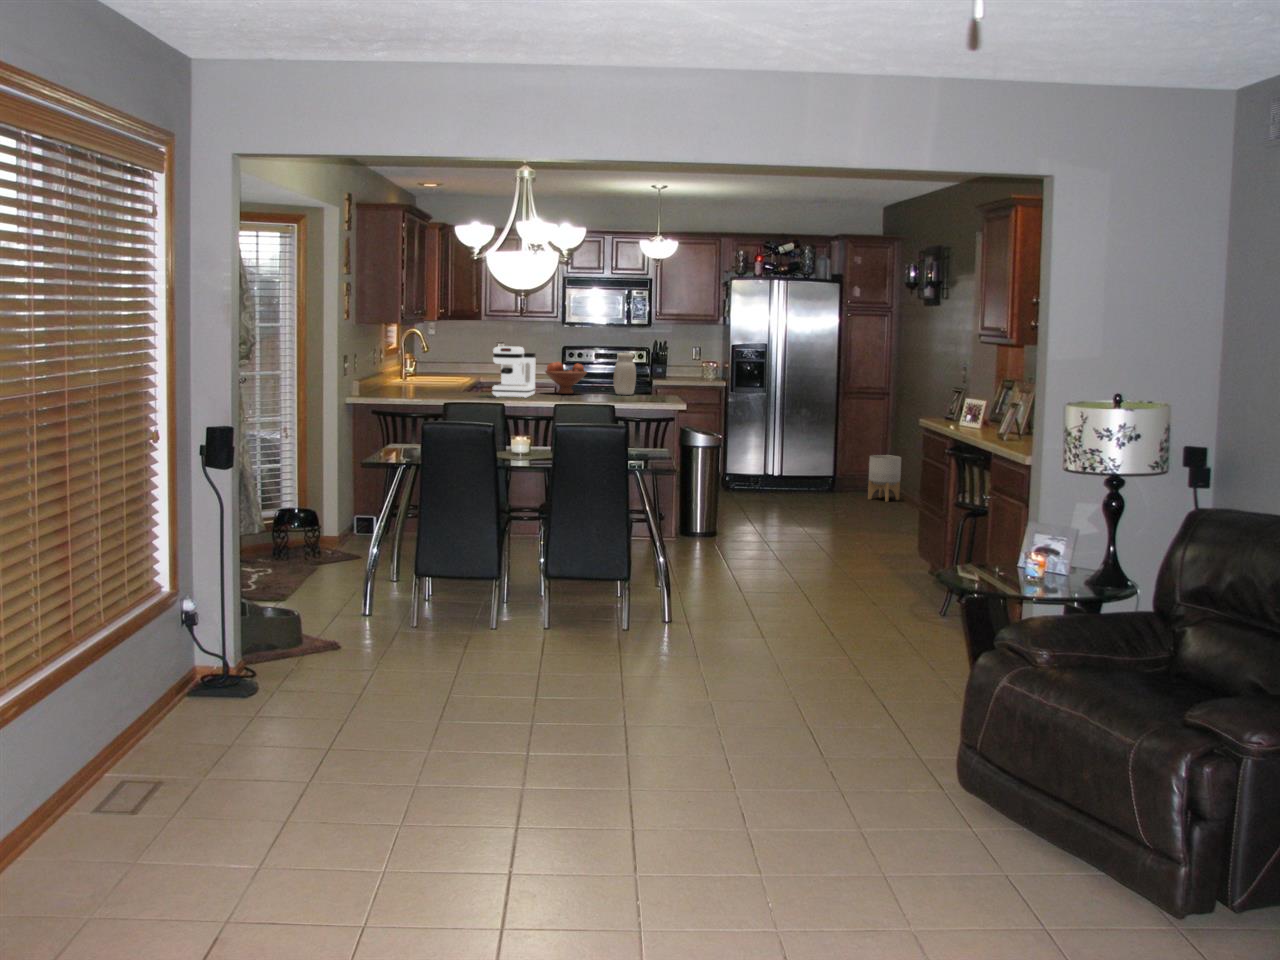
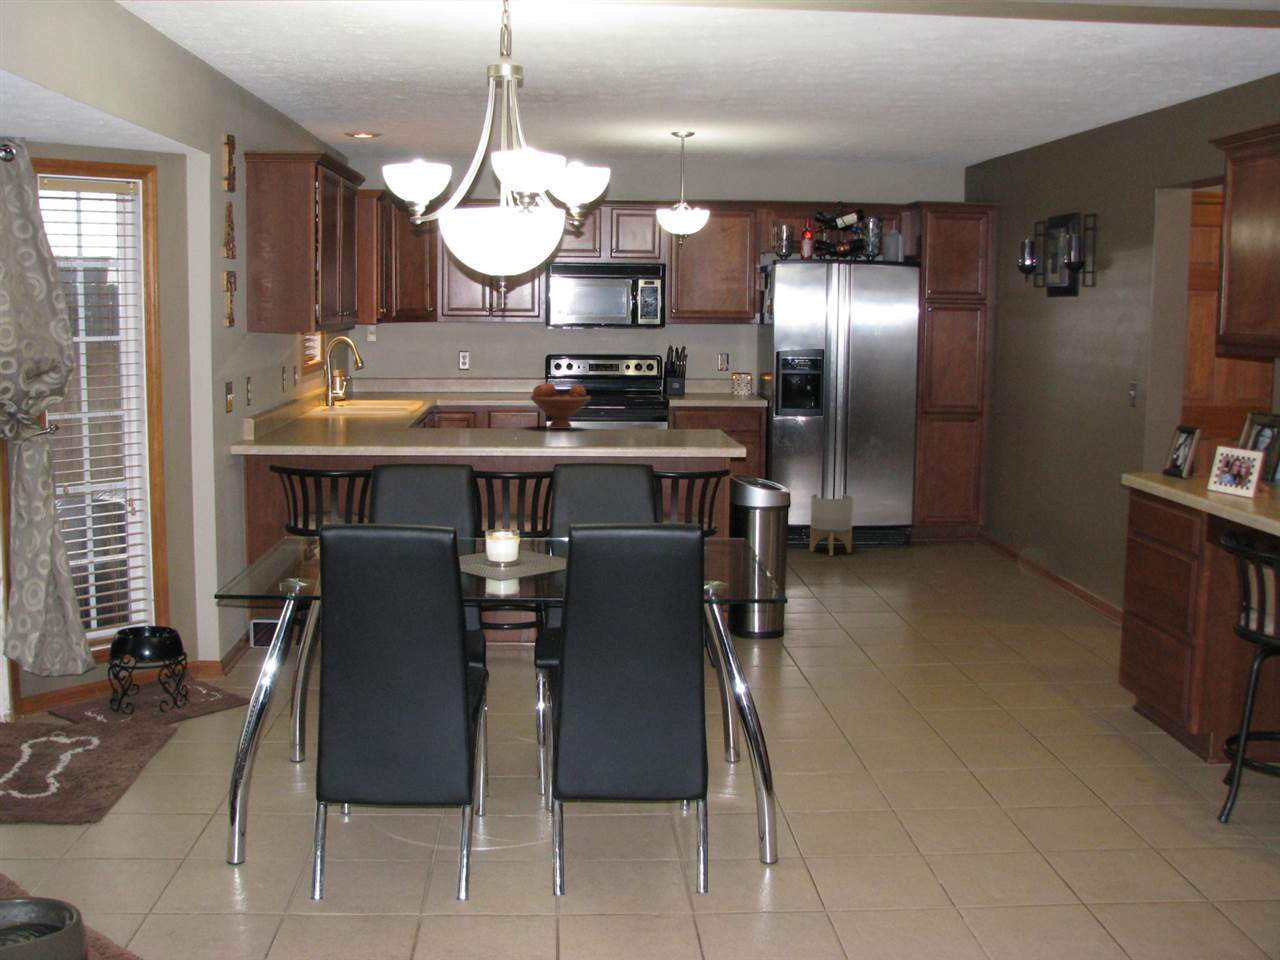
coffee maker: present [492,346,536,398] -> none [455,364,518,440]
jar: present [613,353,636,395] -> none [627,368,659,428]
planter: present [868,455,901,502] -> present [810,493,853,556]

